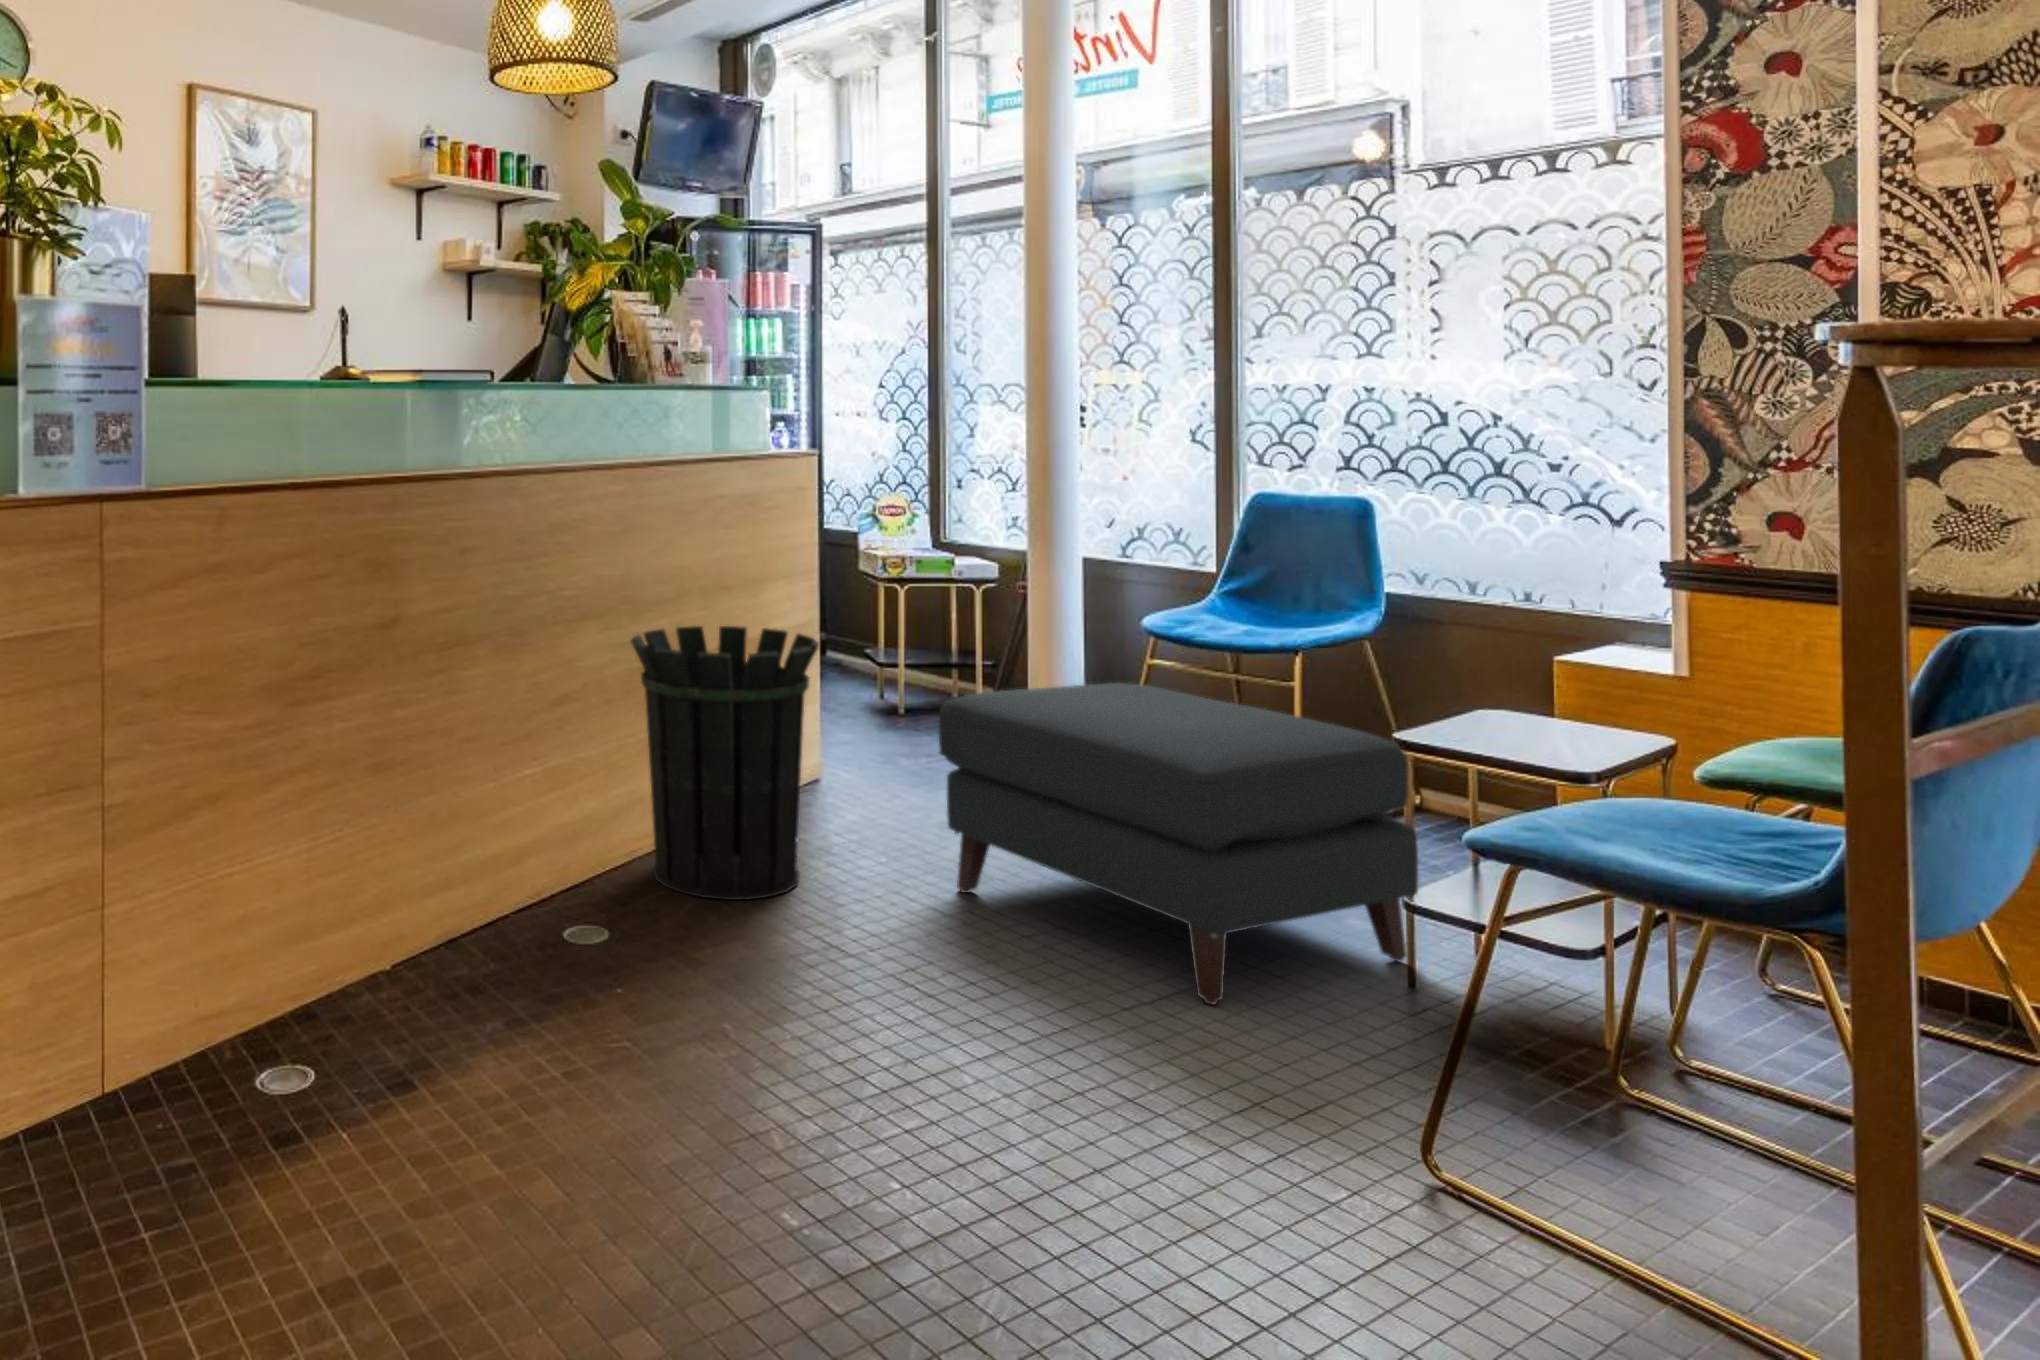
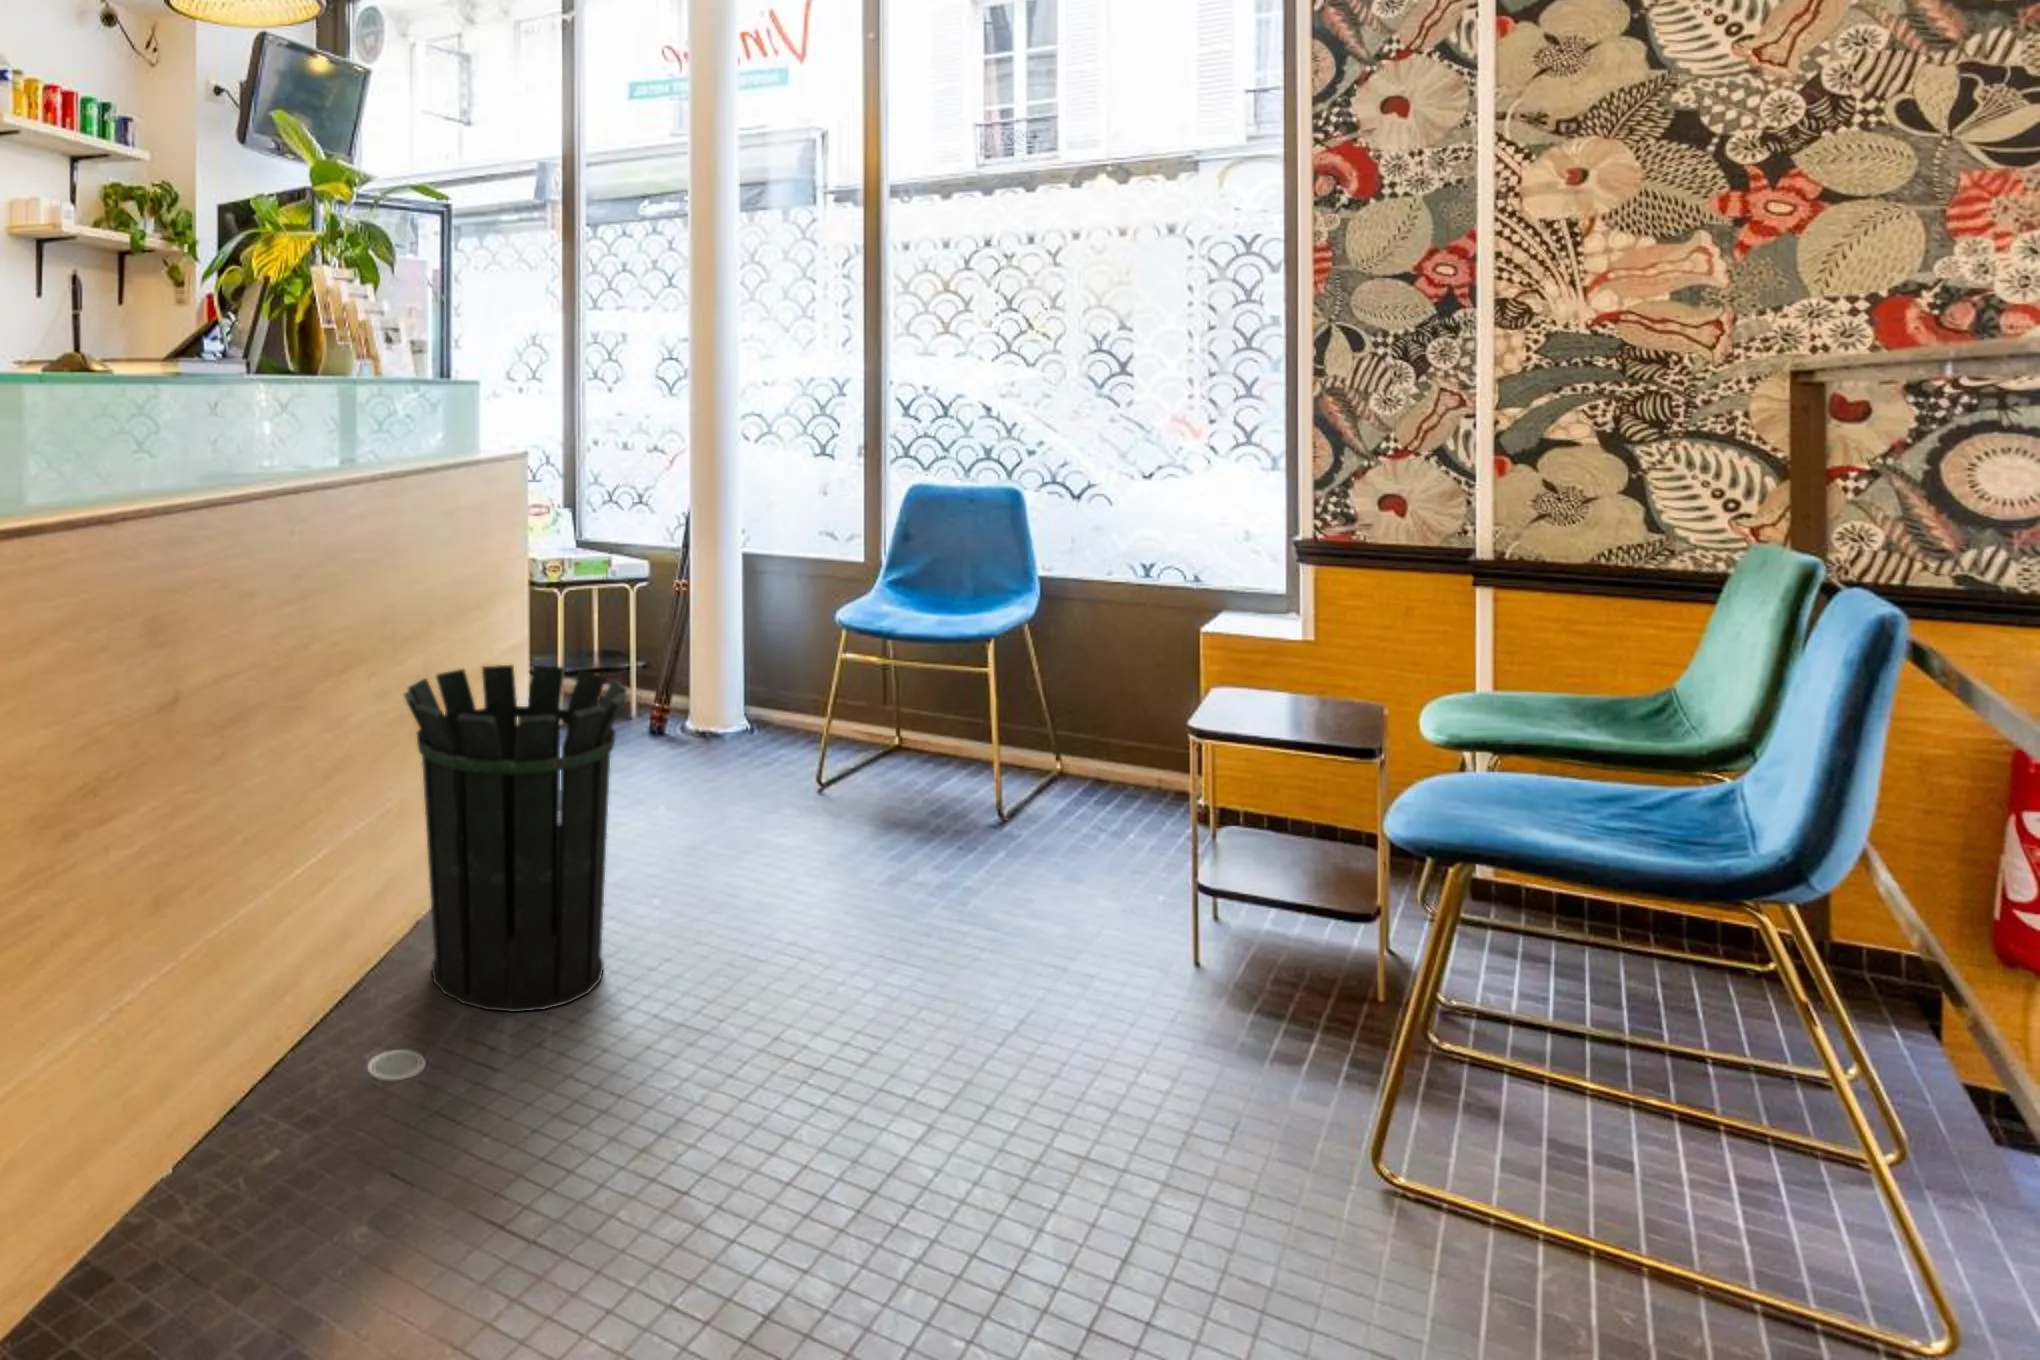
ottoman: present [939,683,1418,1005] -> none [743,689,1212,1056]

